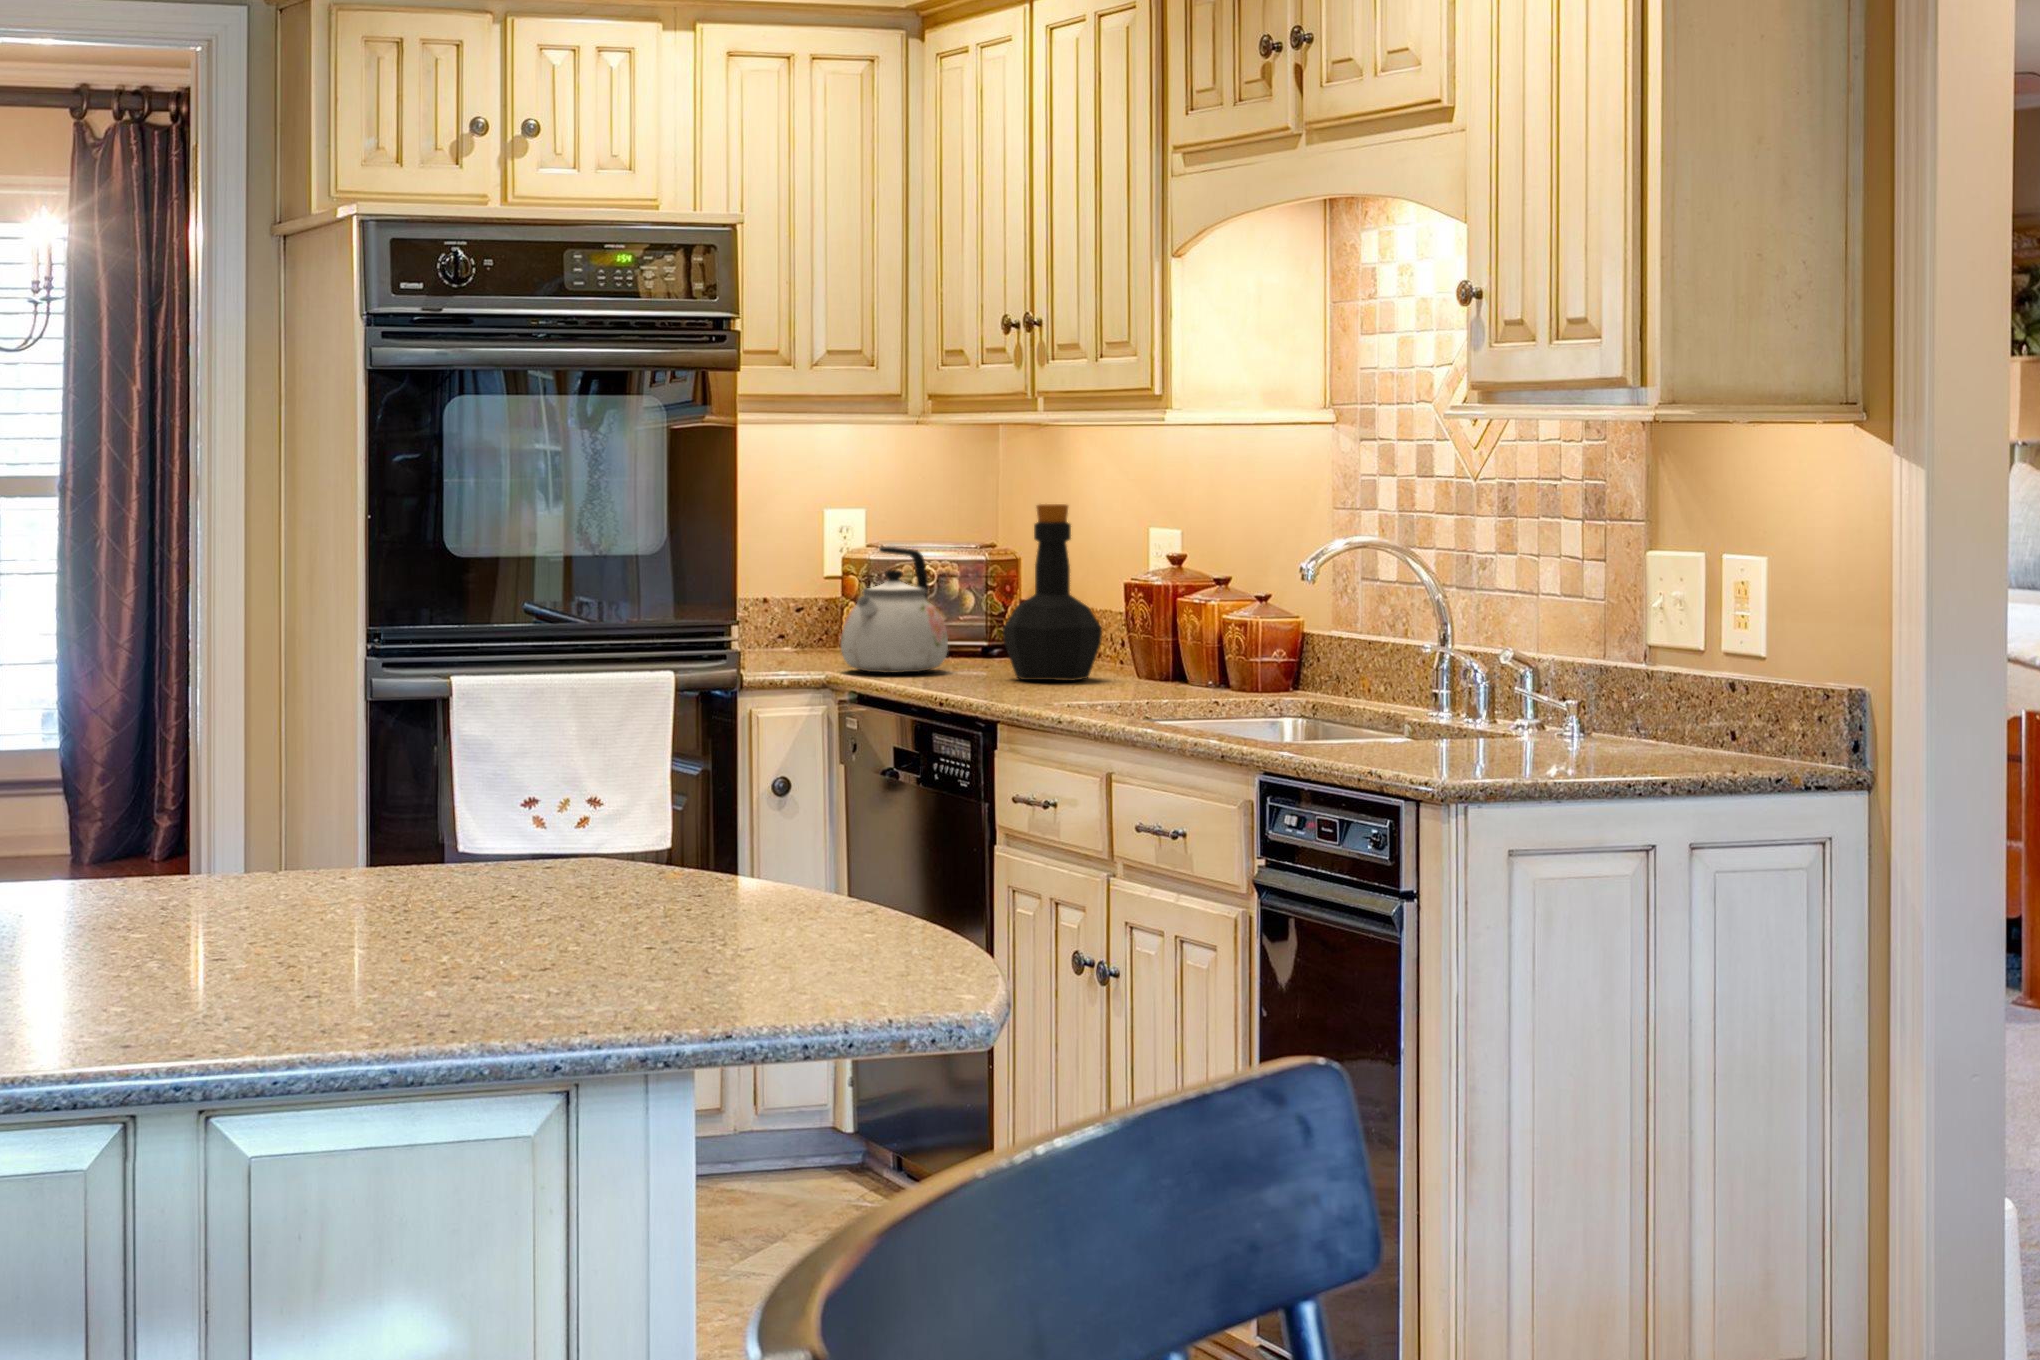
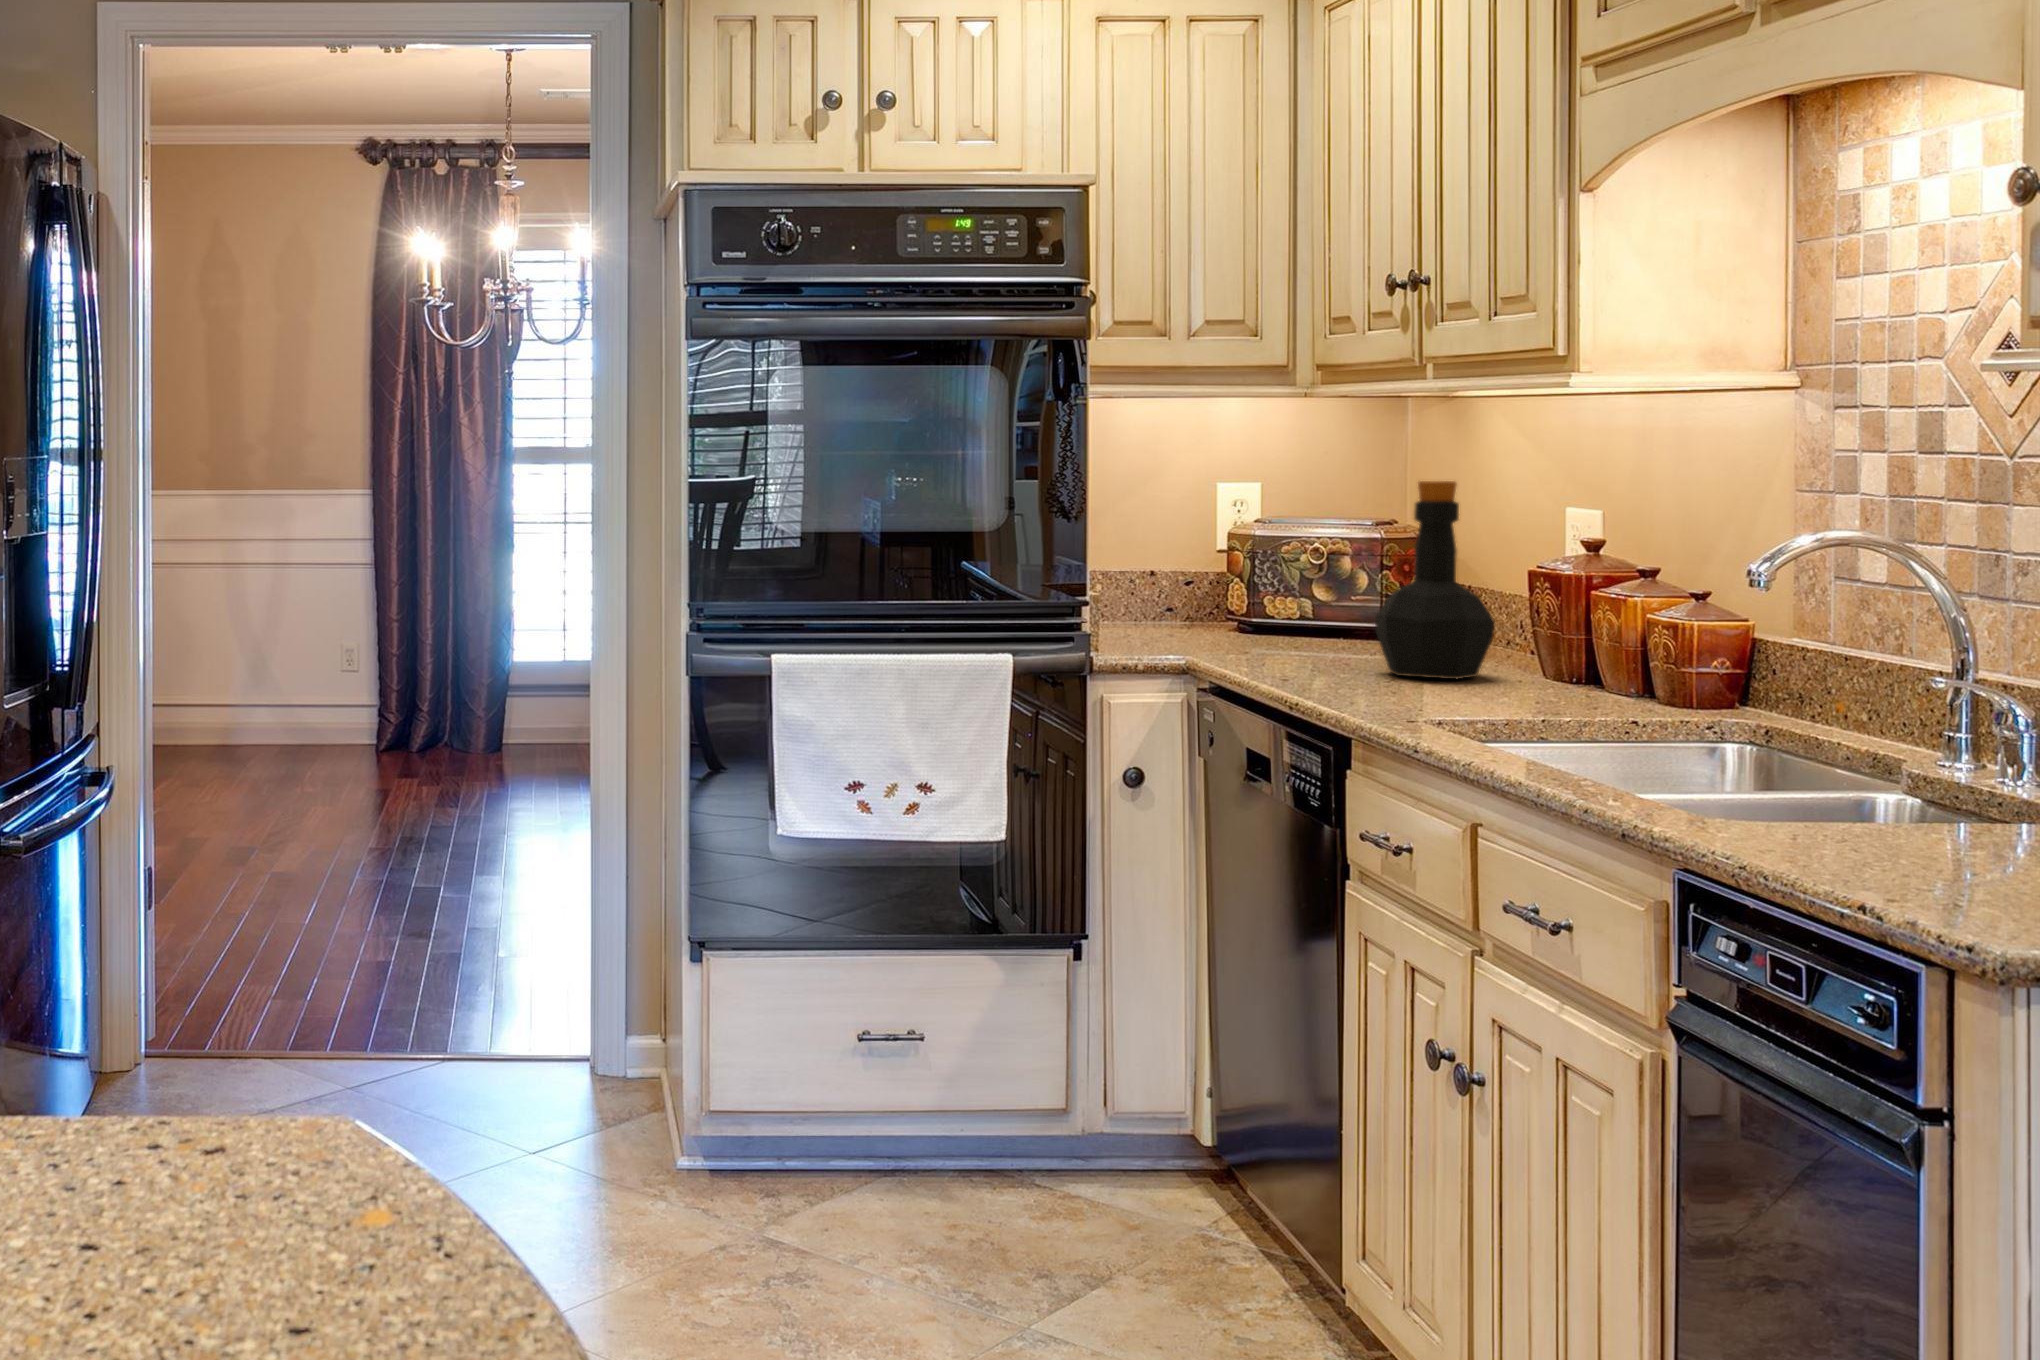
kettle: present [841,547,948,673] -> none [1197,525,1318,658]

